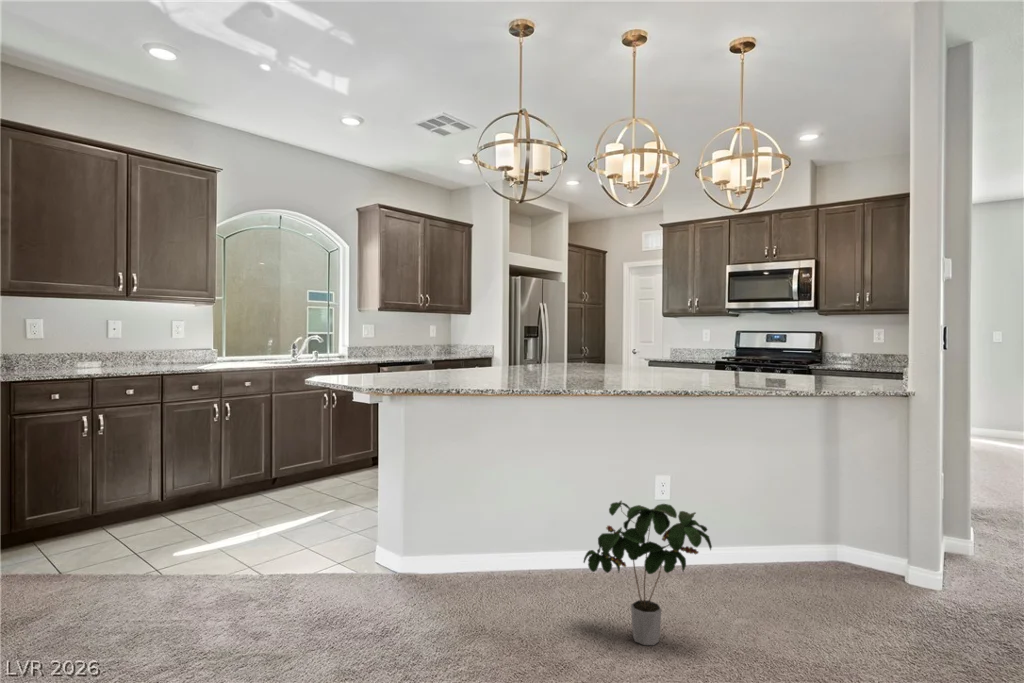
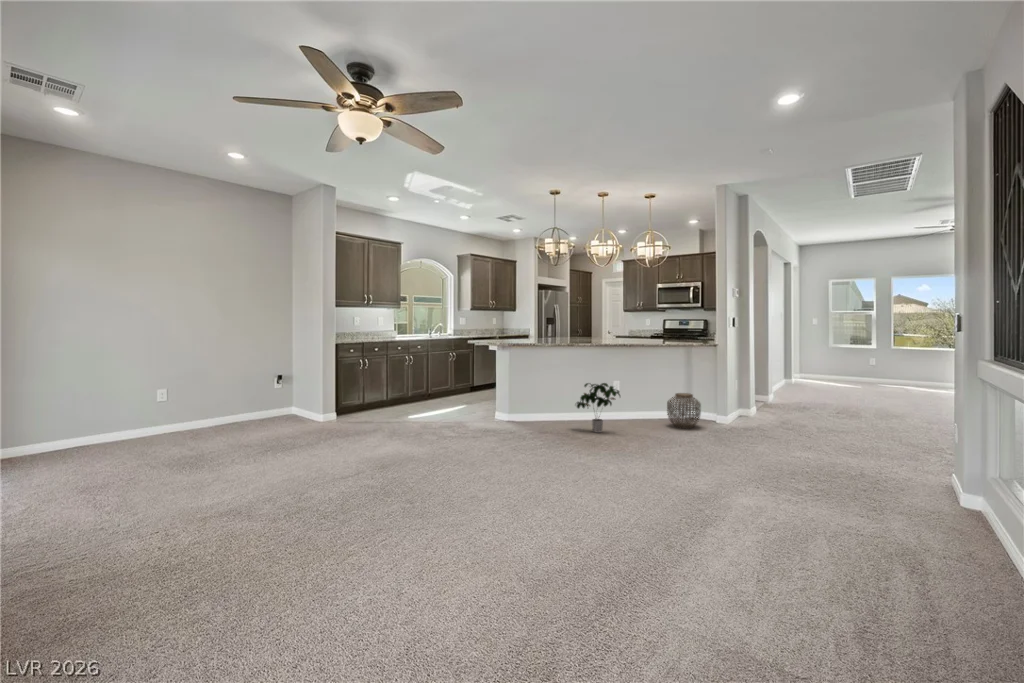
woven basket: none [818,517,914,619] -> present [667,393,701,428]

